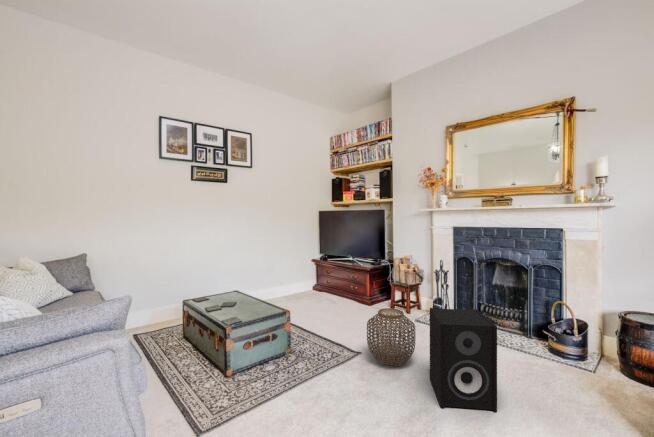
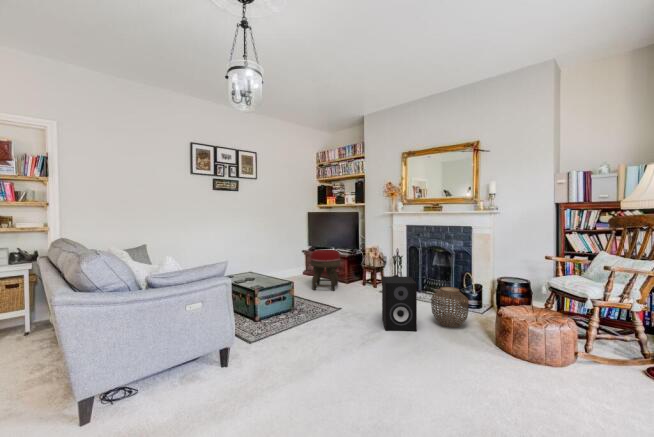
footstool: none [319,260,360,318] -> present [310,250,340,291]
woven basket: present [367,308,415,367] -> present [431,287,468,327]

